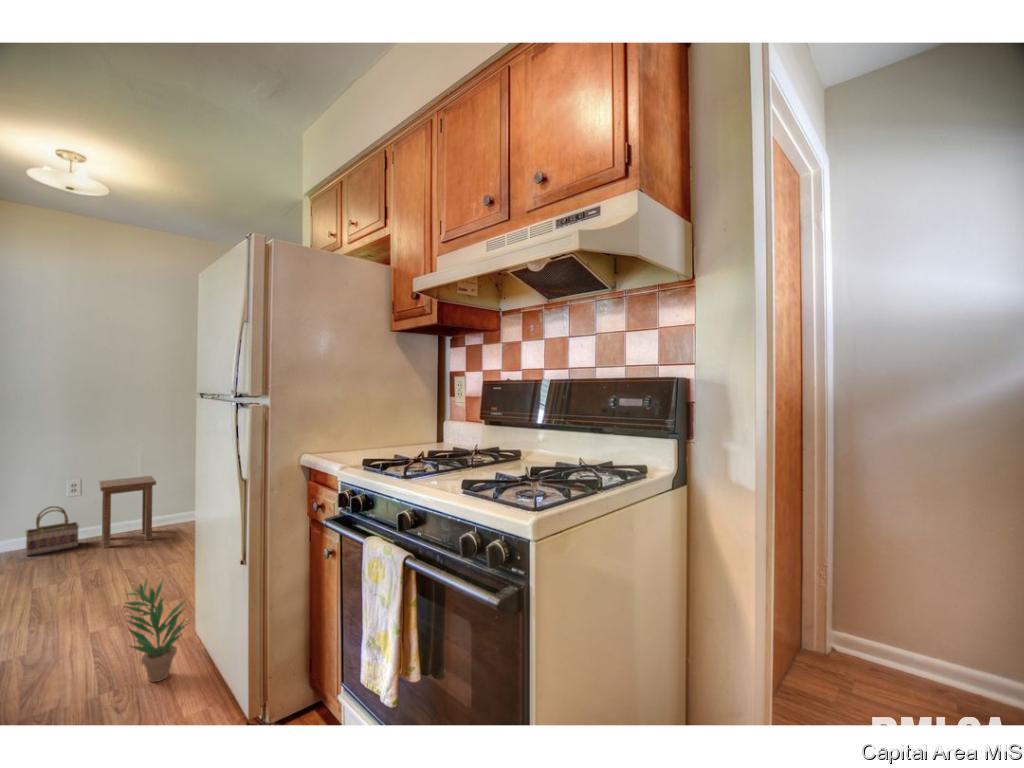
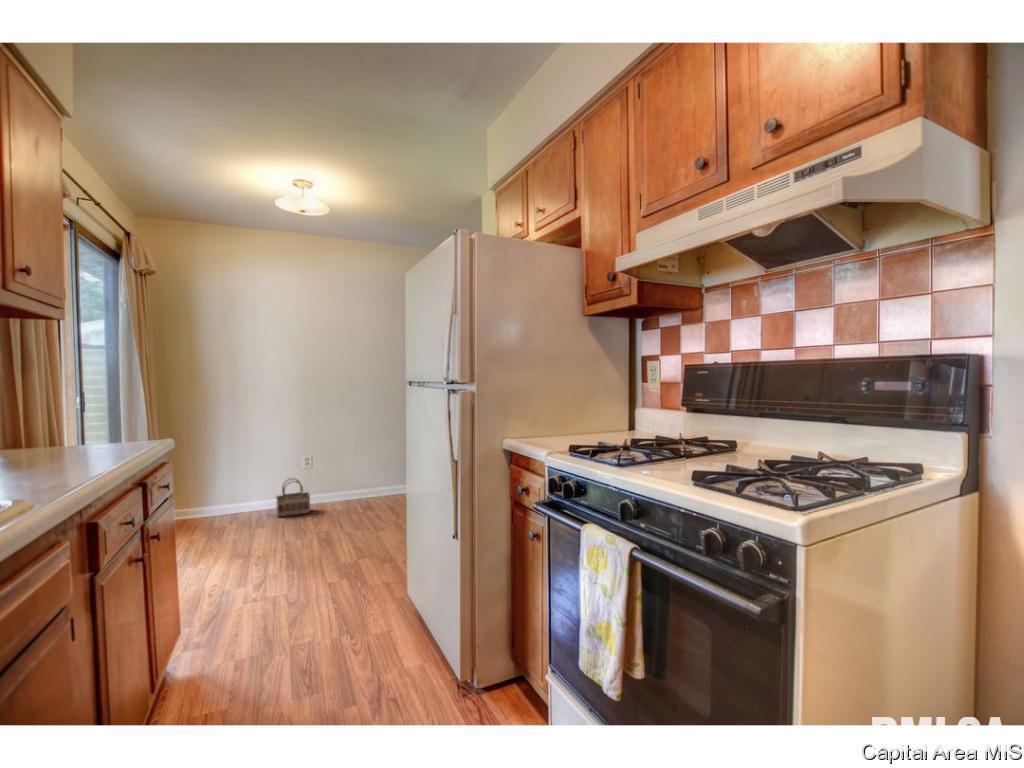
stool: present [99,476,156,548] -> none [322,456,363,516]
potted plant: present [126,580,186,682] -> none [359,542,409,634]

